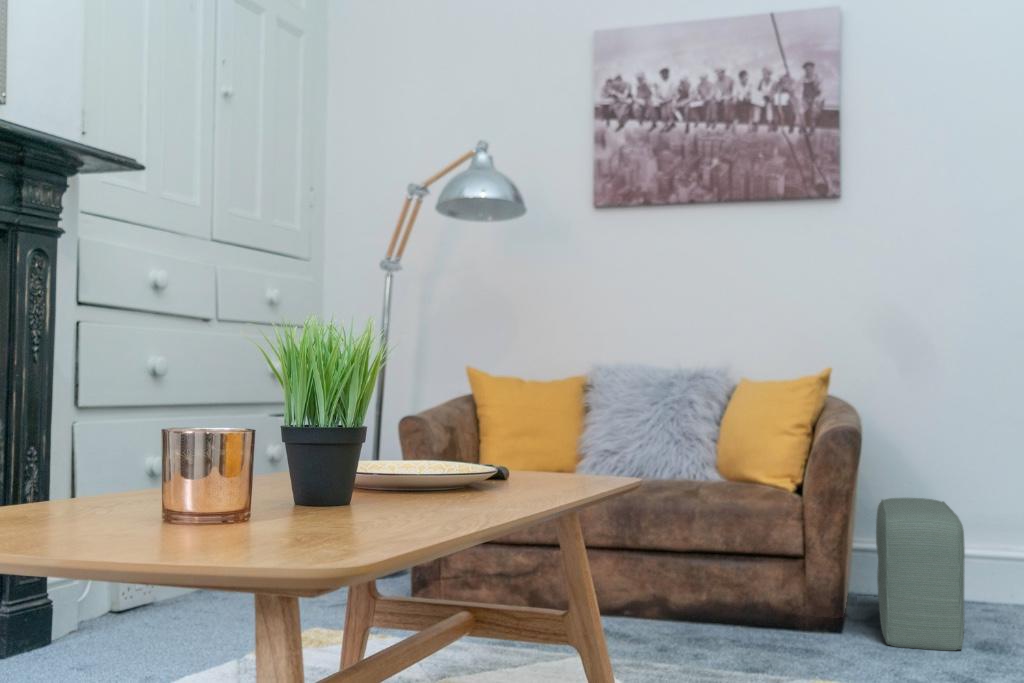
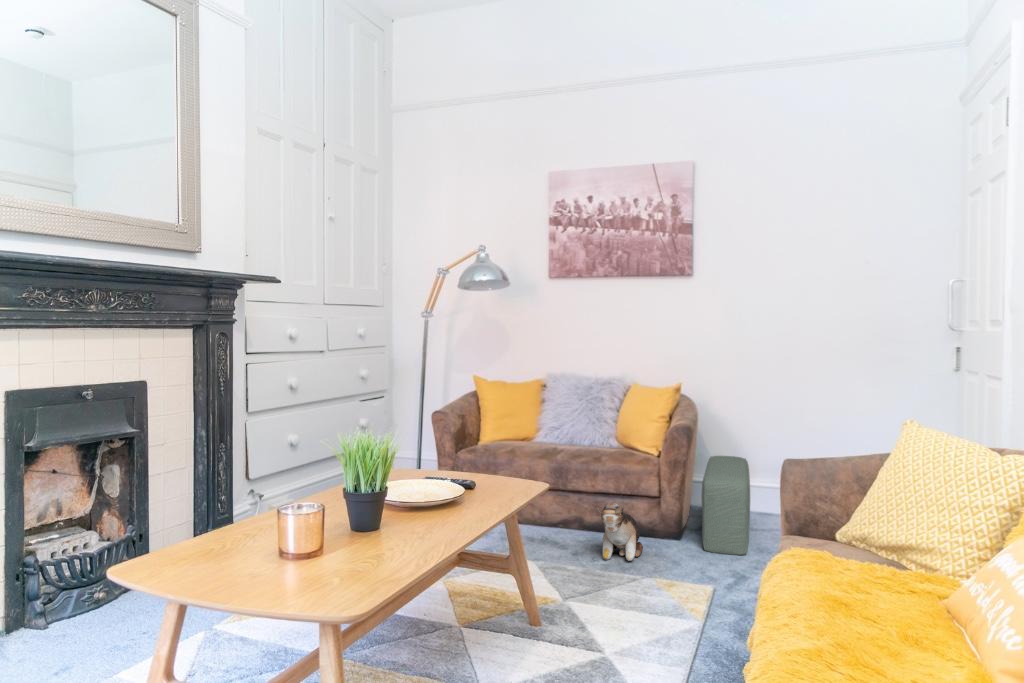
plush toy: none [703,549,781,655] -> present [597,503,643,561]

